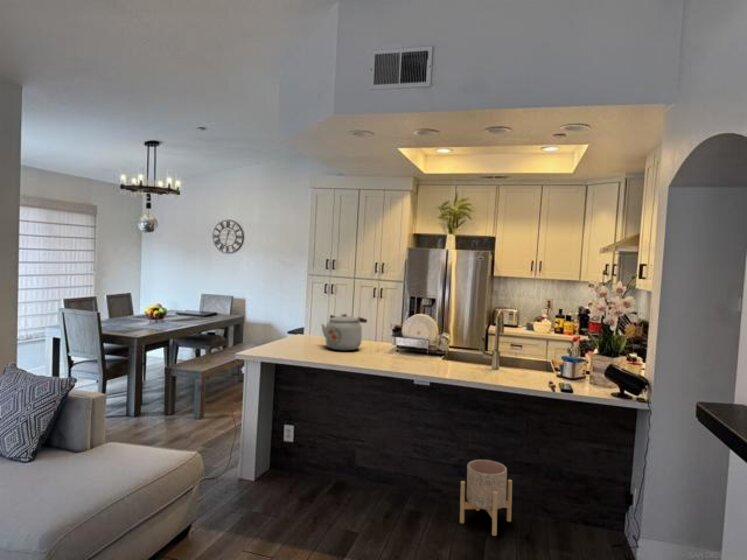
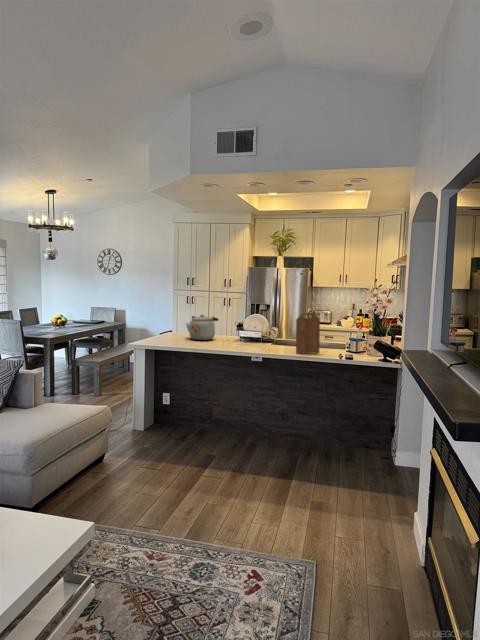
cutting board: none [482,318,518,379] -> present [296,313,320,354]
planter: present [460,460,512,536] -> none [283,409,317,455]

